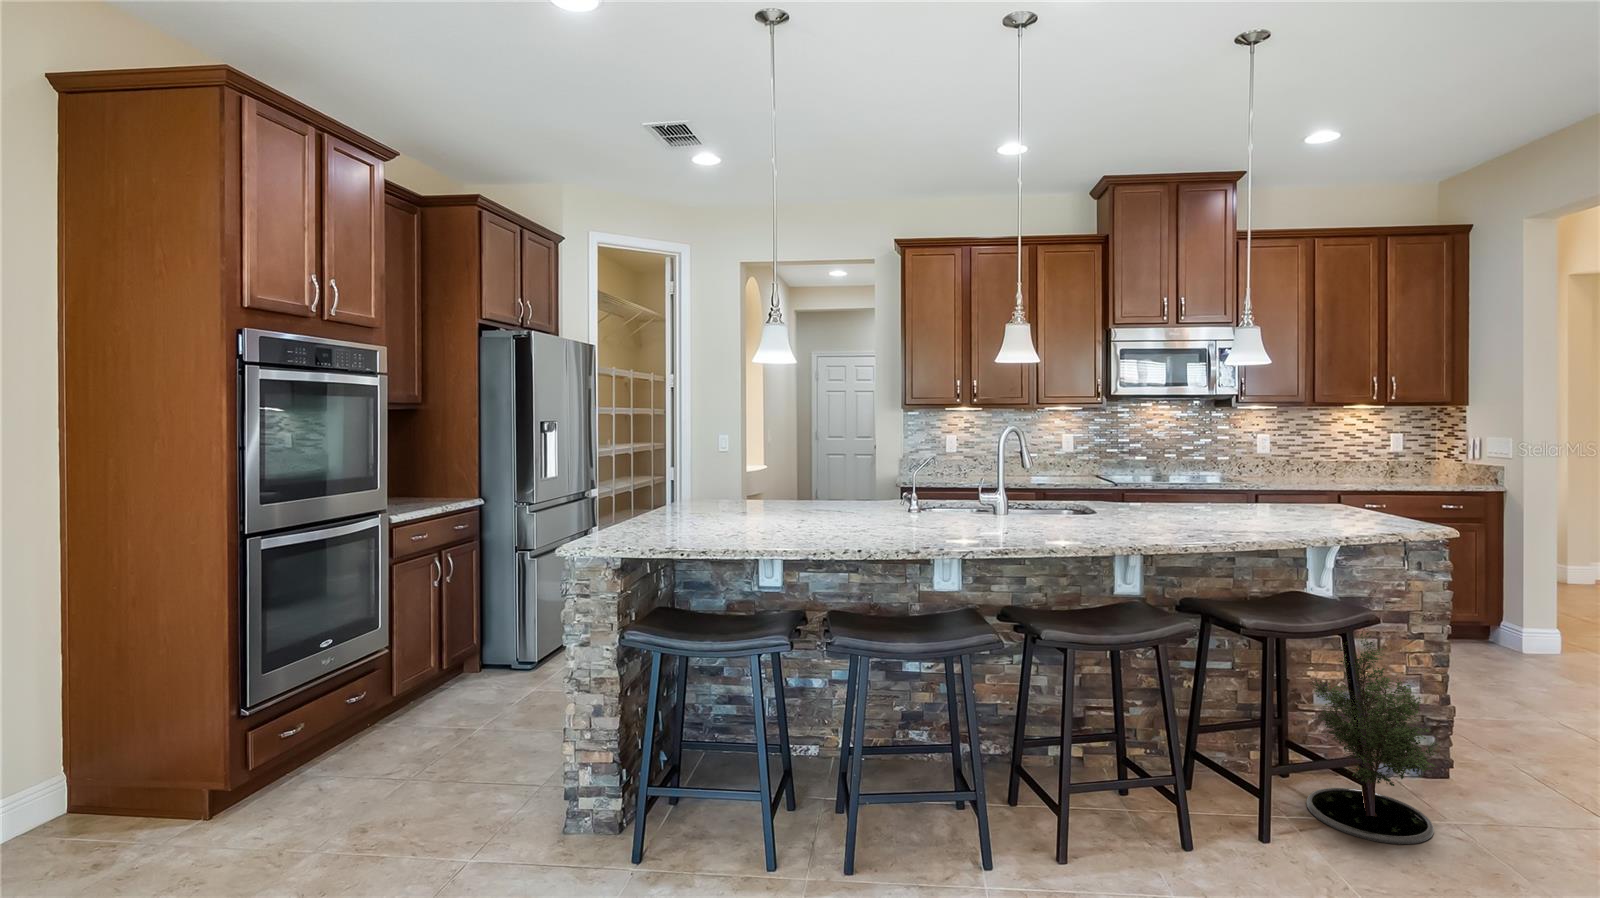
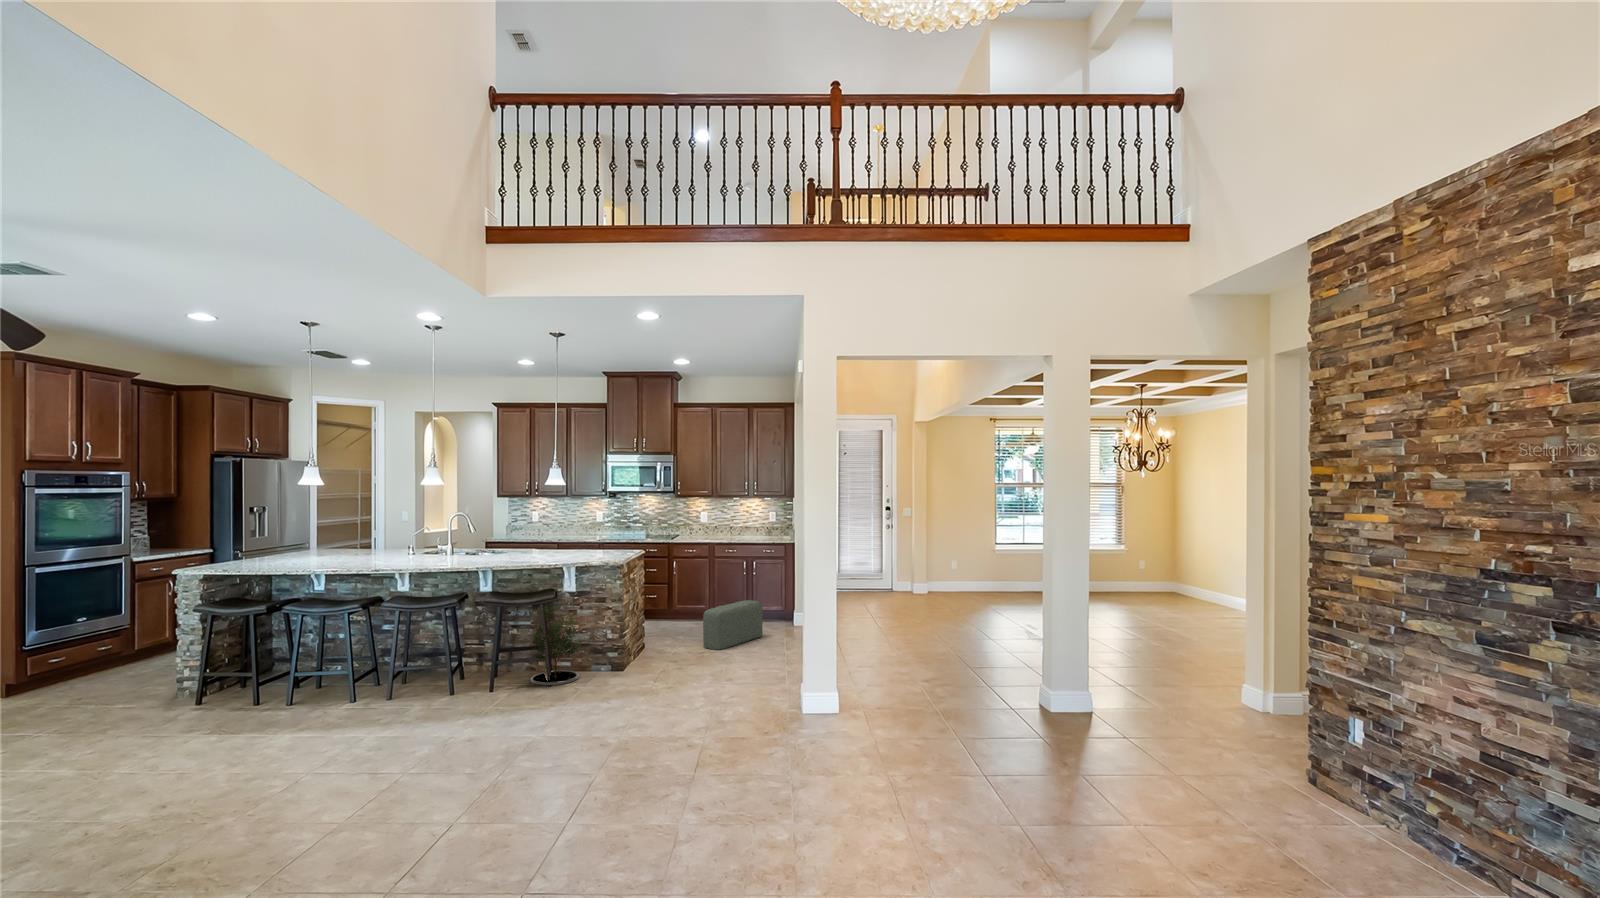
pouf: none [1489,614,1552,727] -> present [703,600,762,650]

